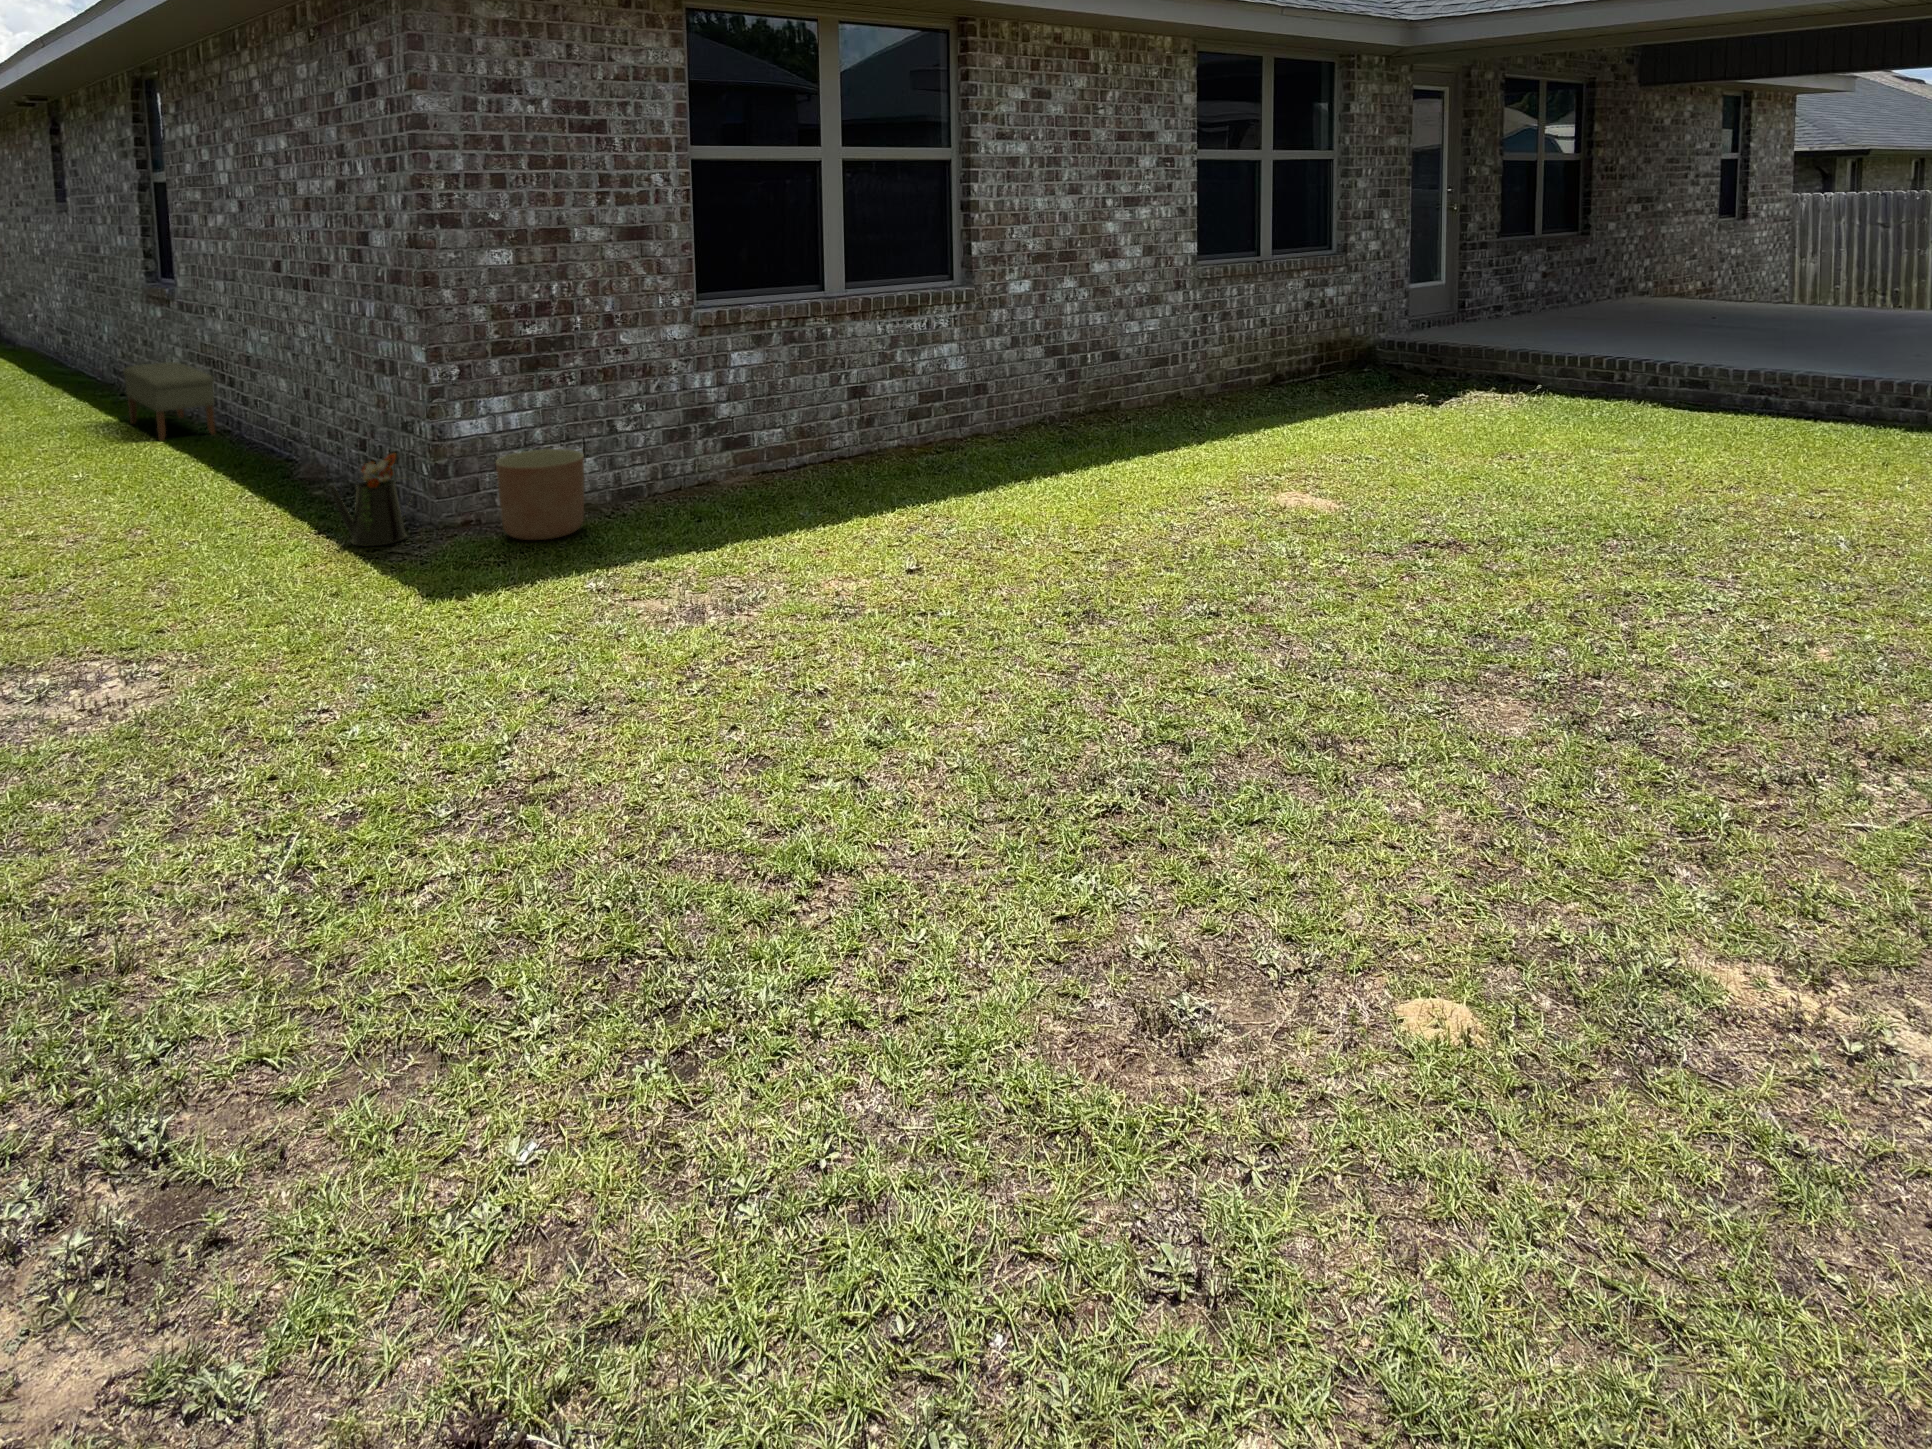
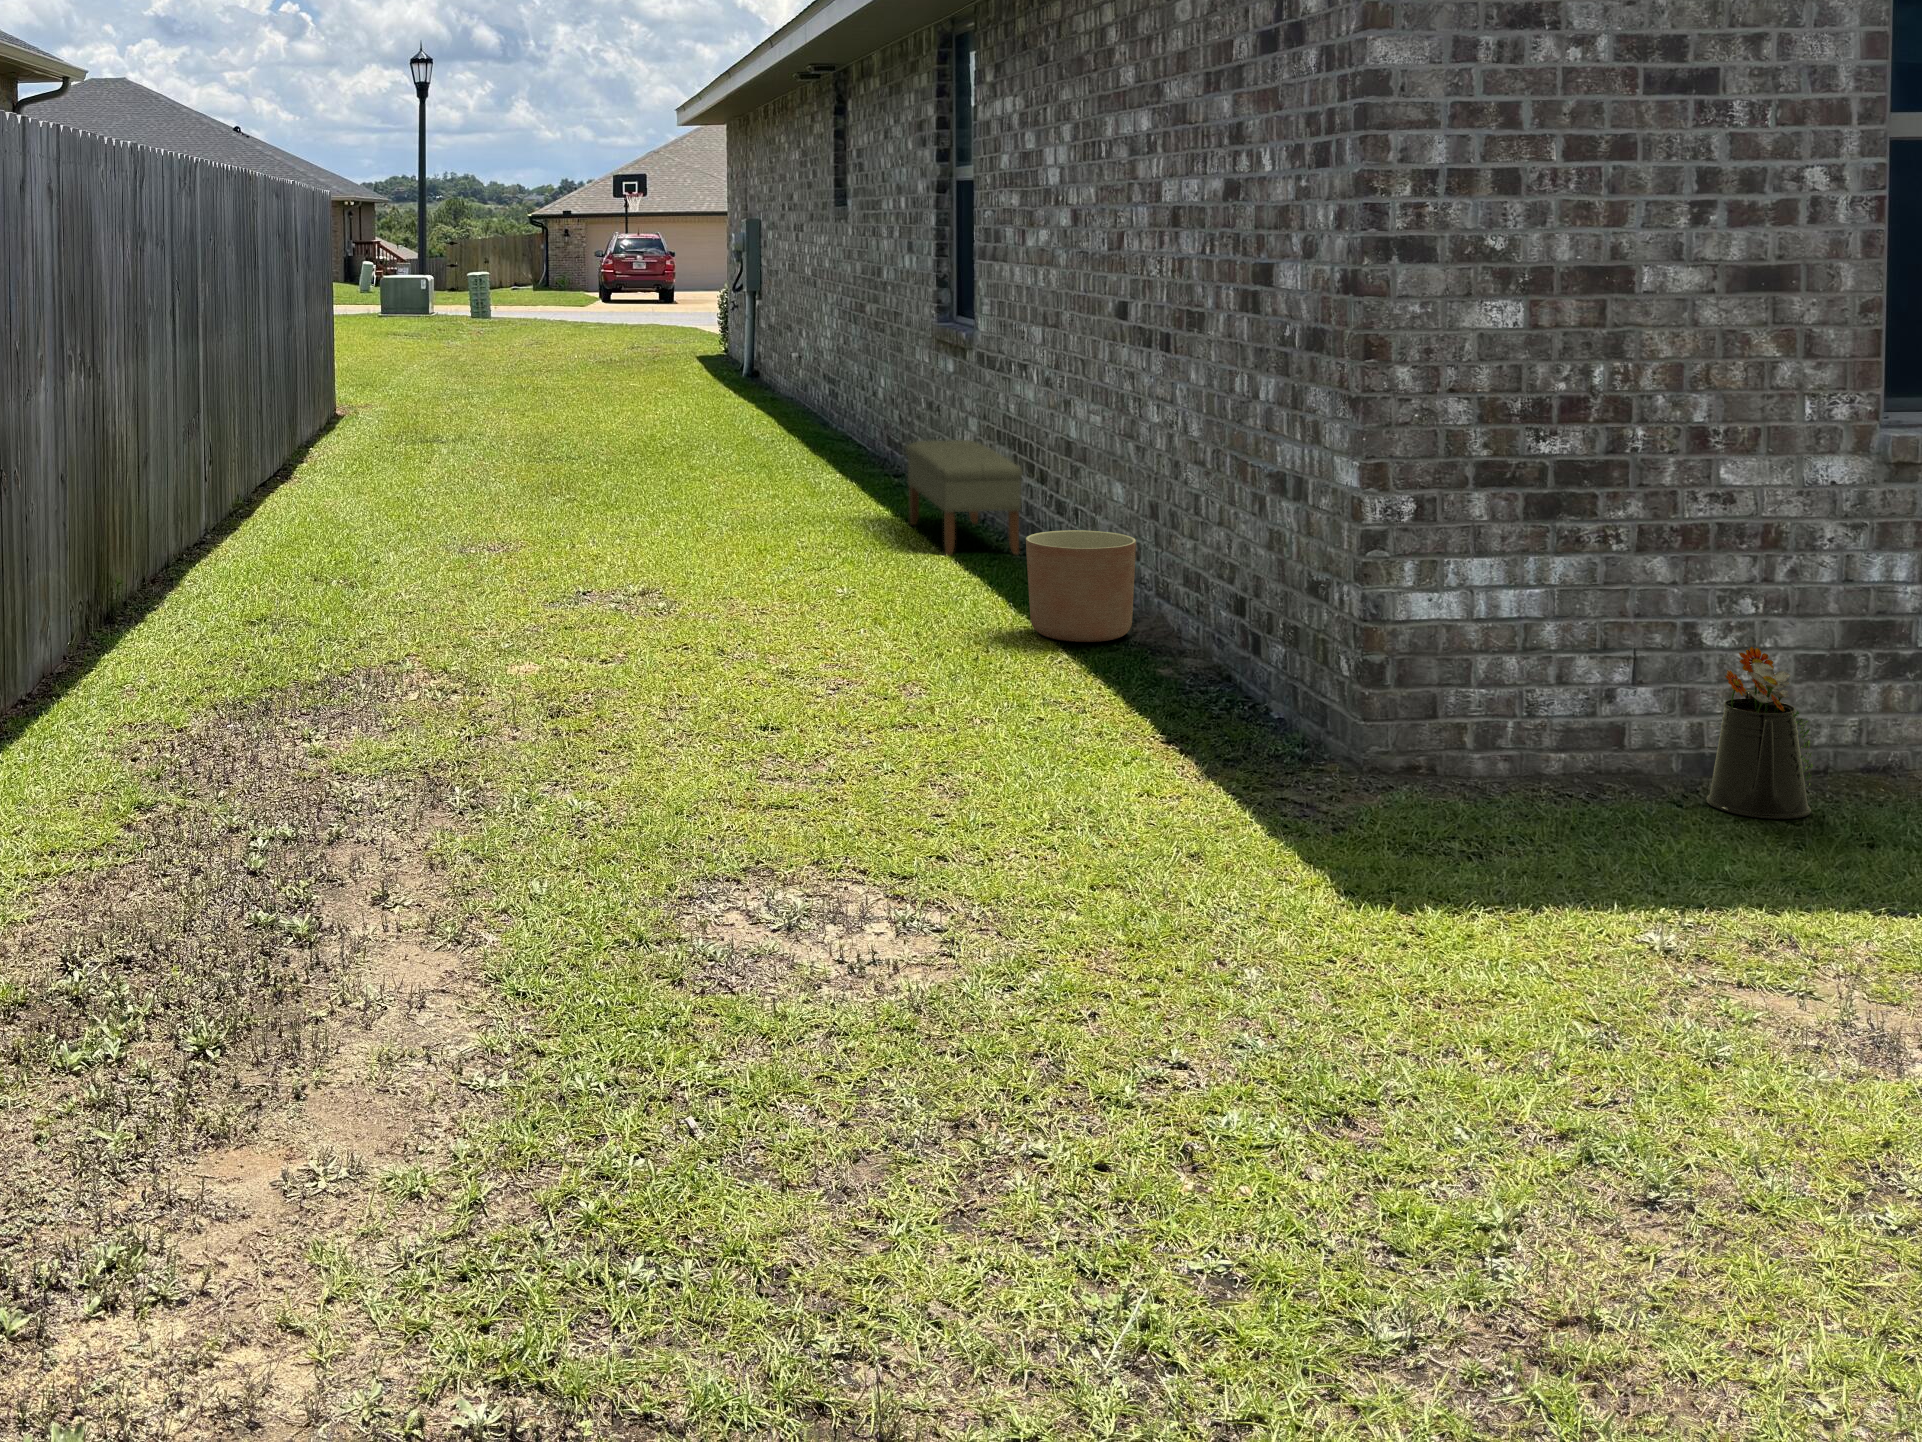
planter: present [496,449,584,540] -> present [1026,530,1136,642]
watering can: present [330,454,413,546] -> present [1706,647,1813,819]

